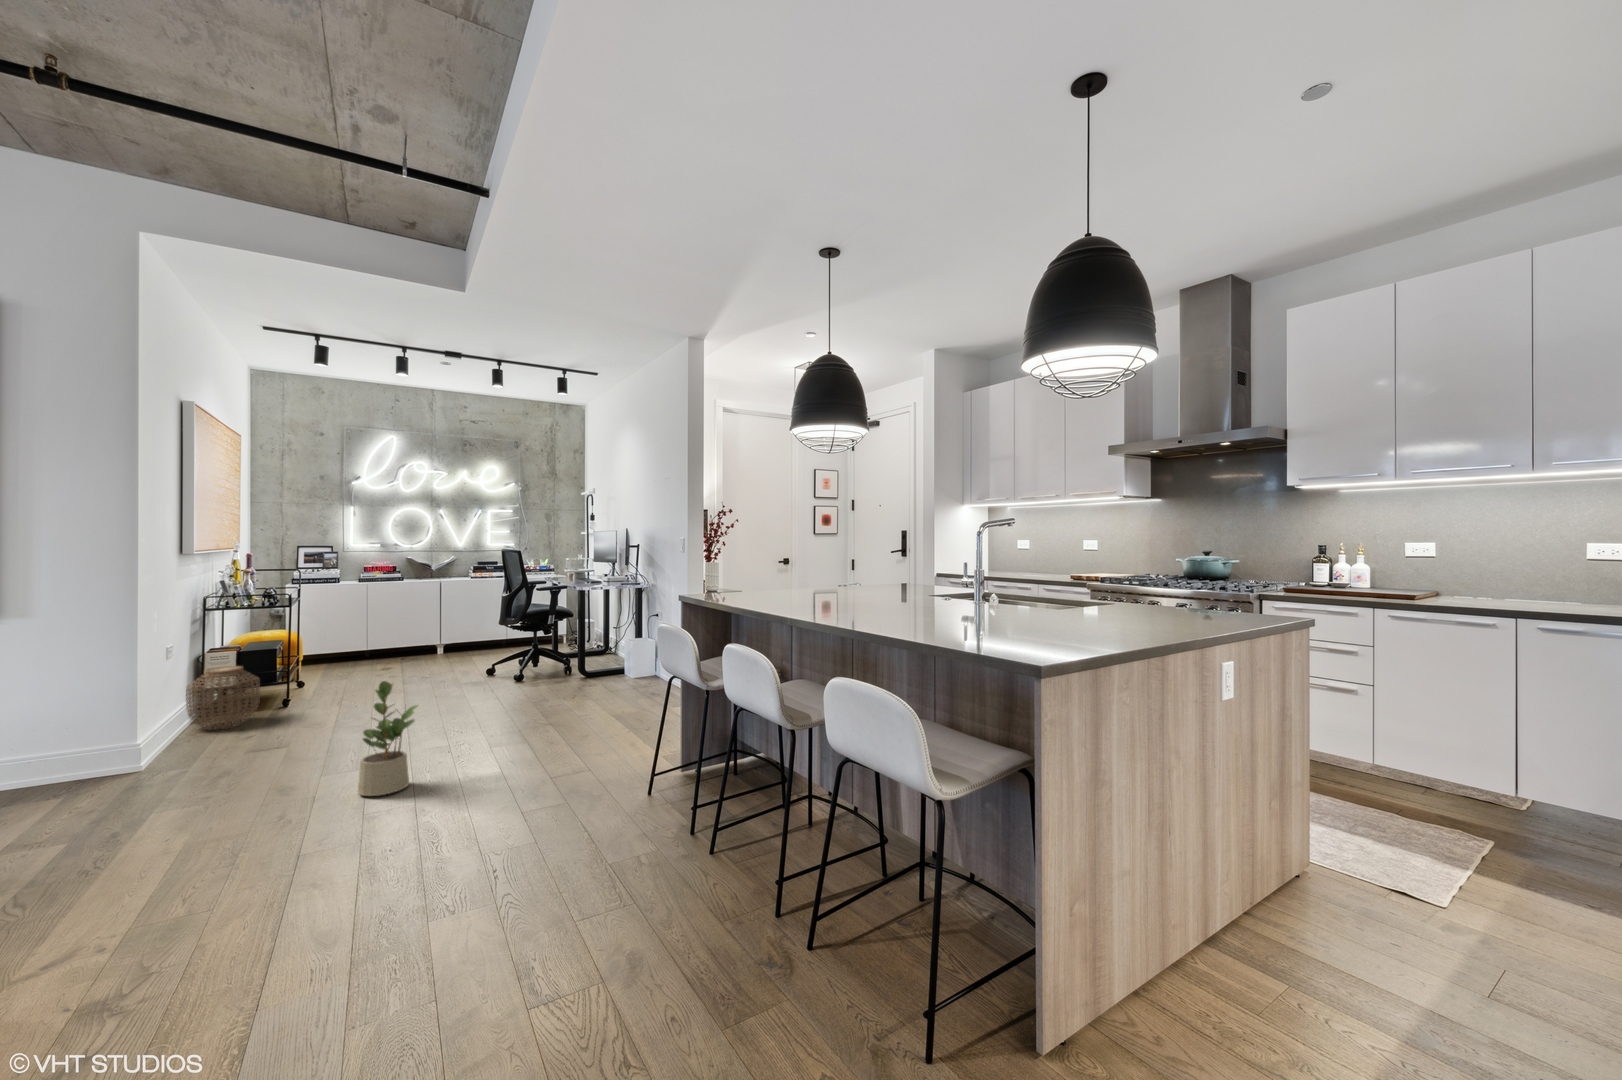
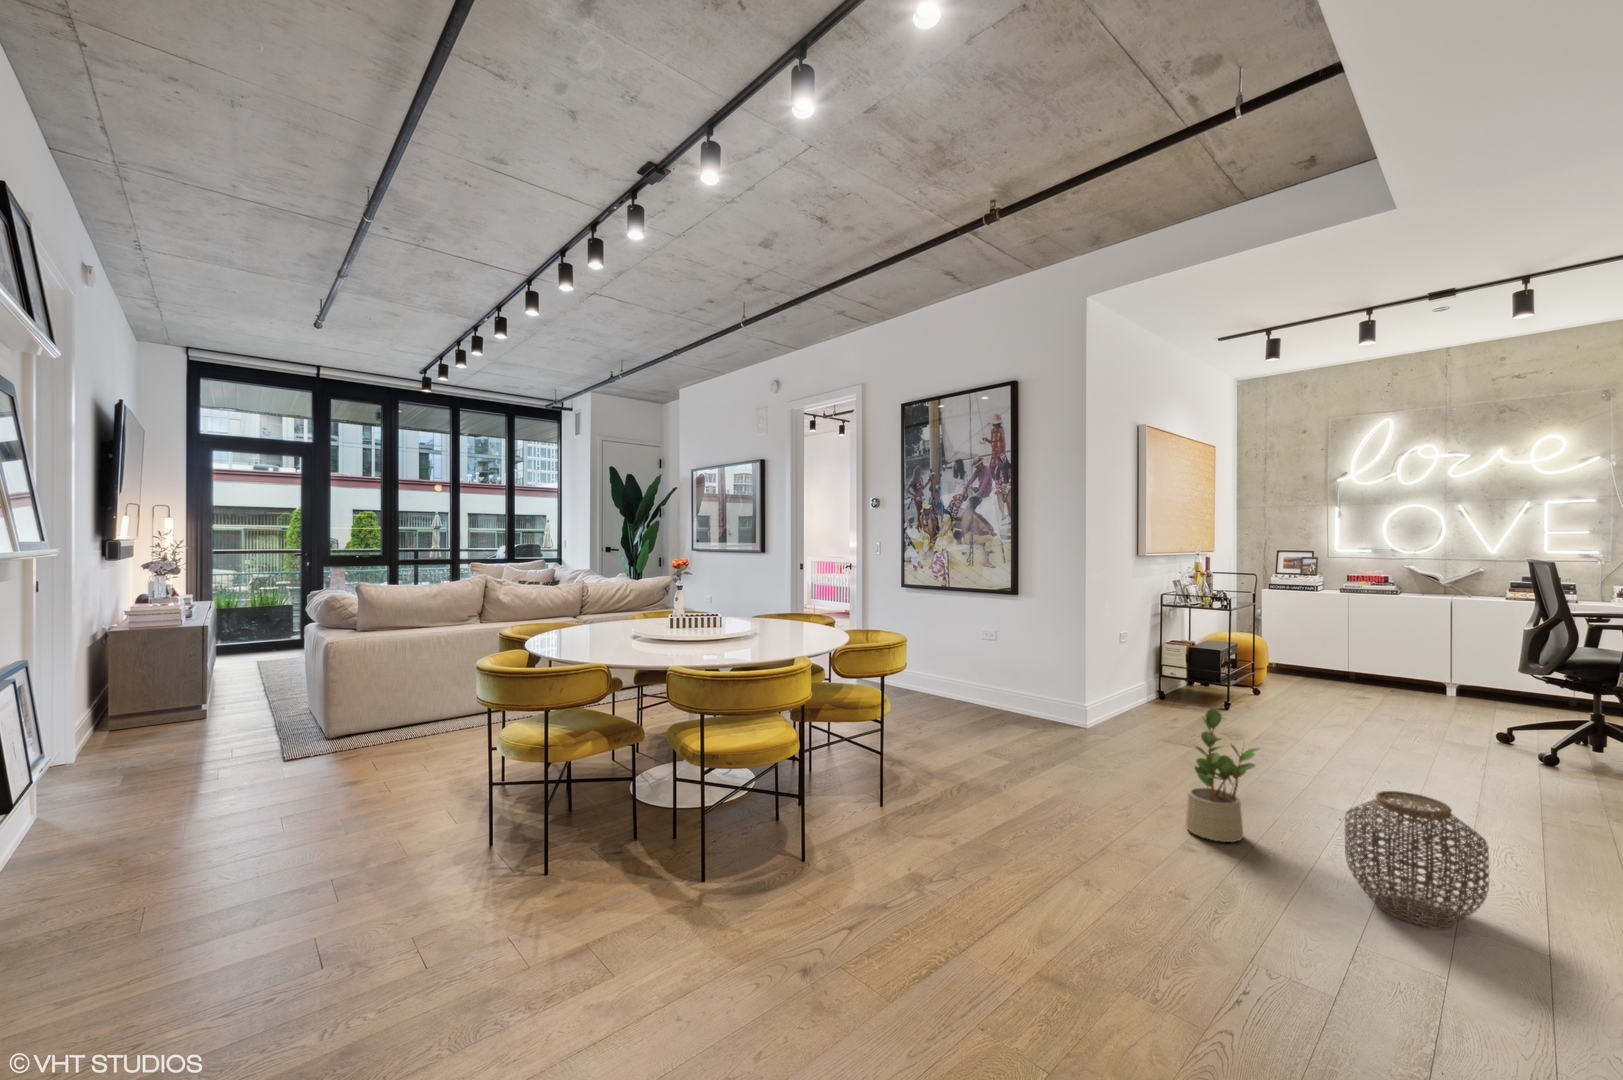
woven basket: present [186,666,260,730] -> present [1345,791,1489,927]

